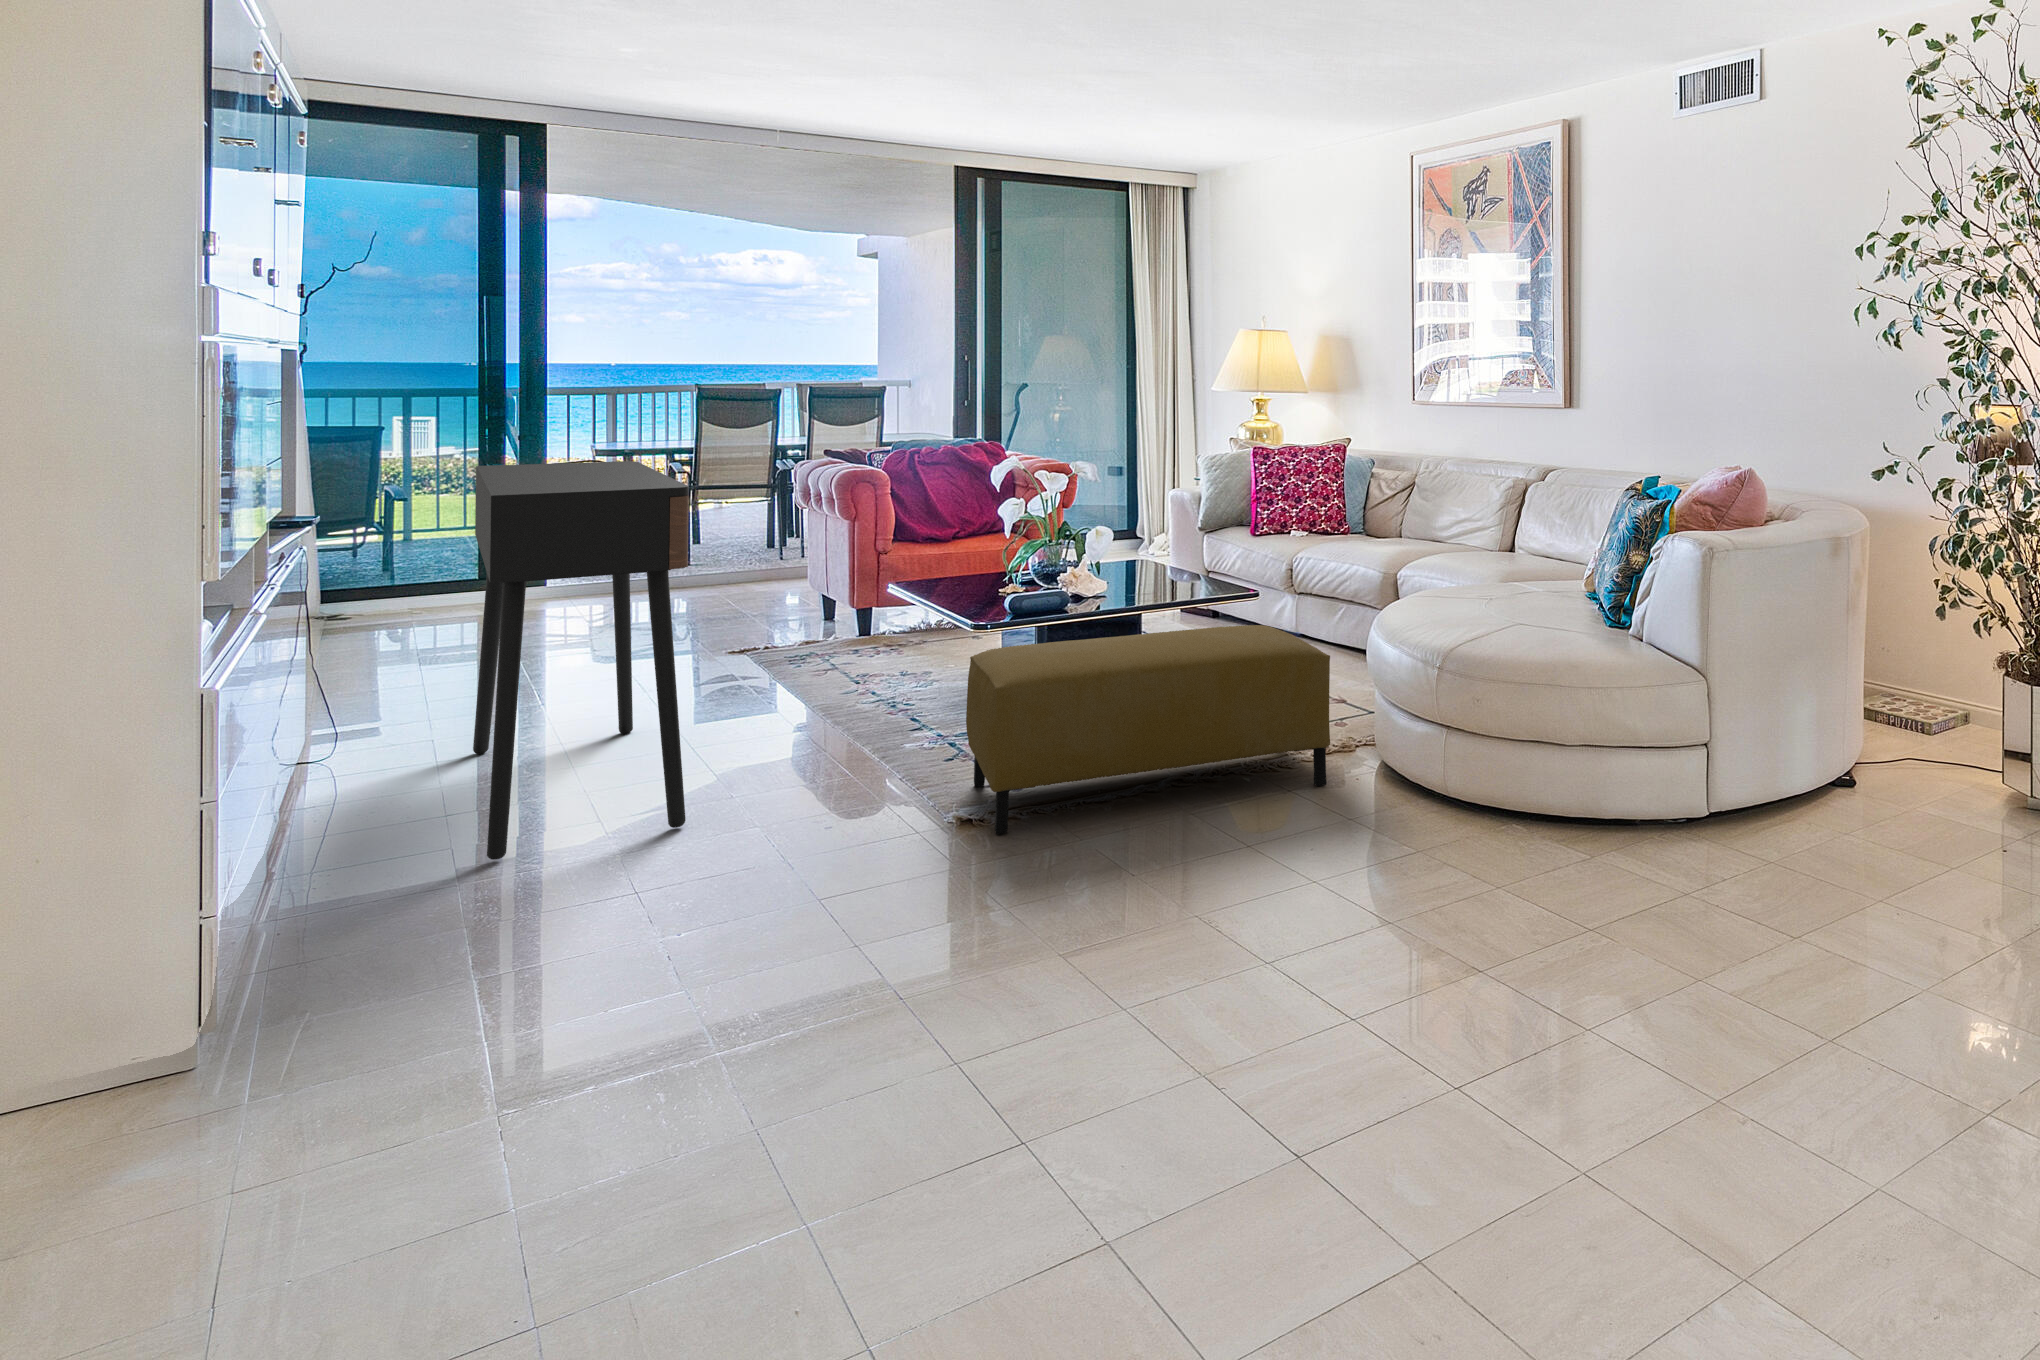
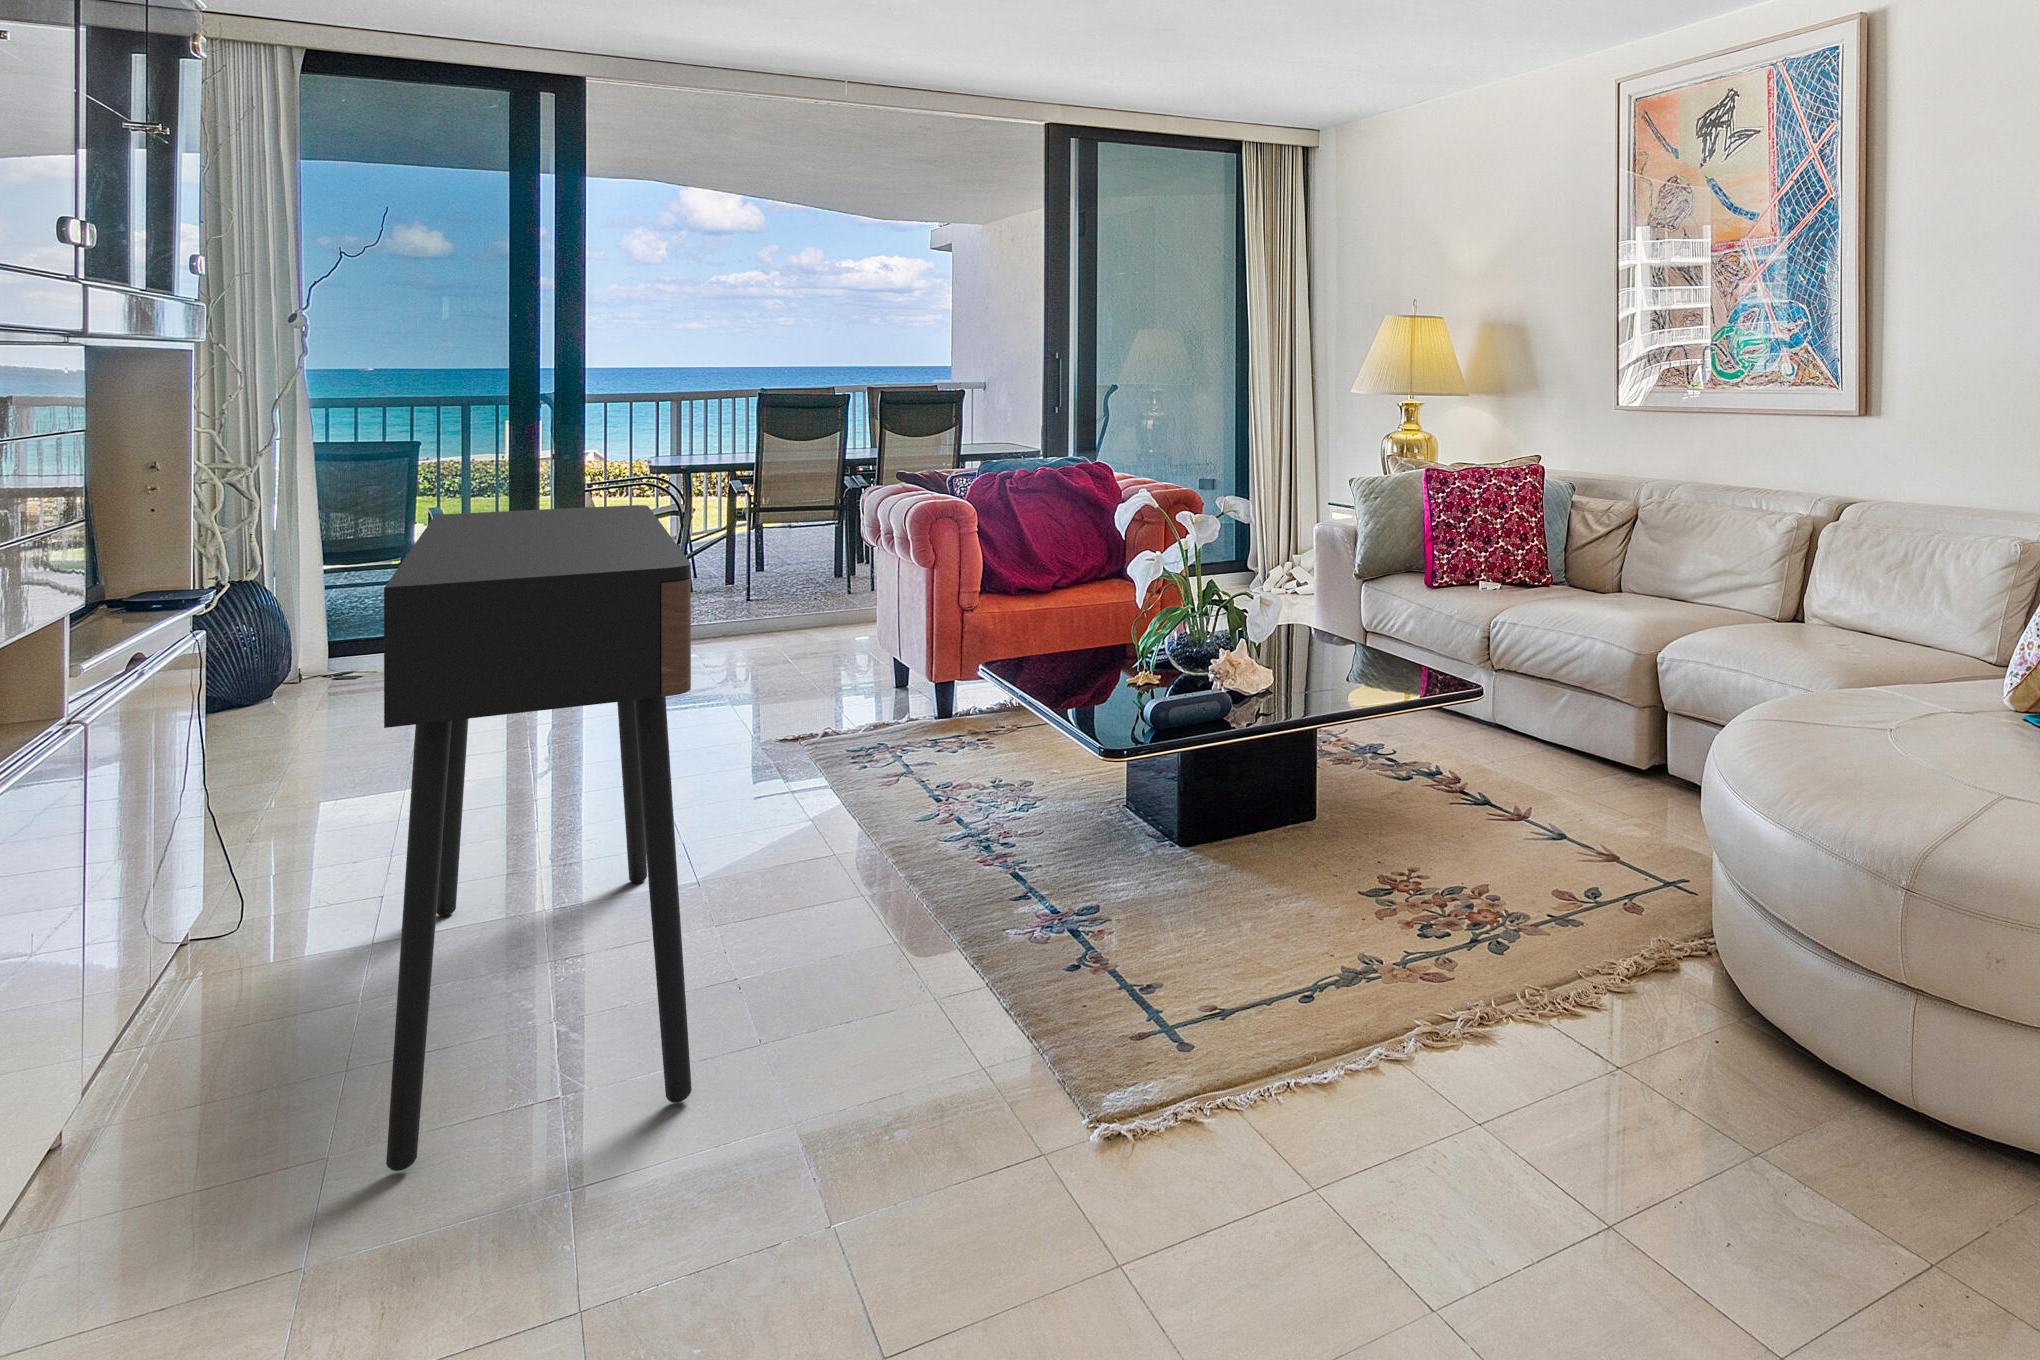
ottoman: present [966,625,1330,834] -> none [1107,765,1678,1152]

